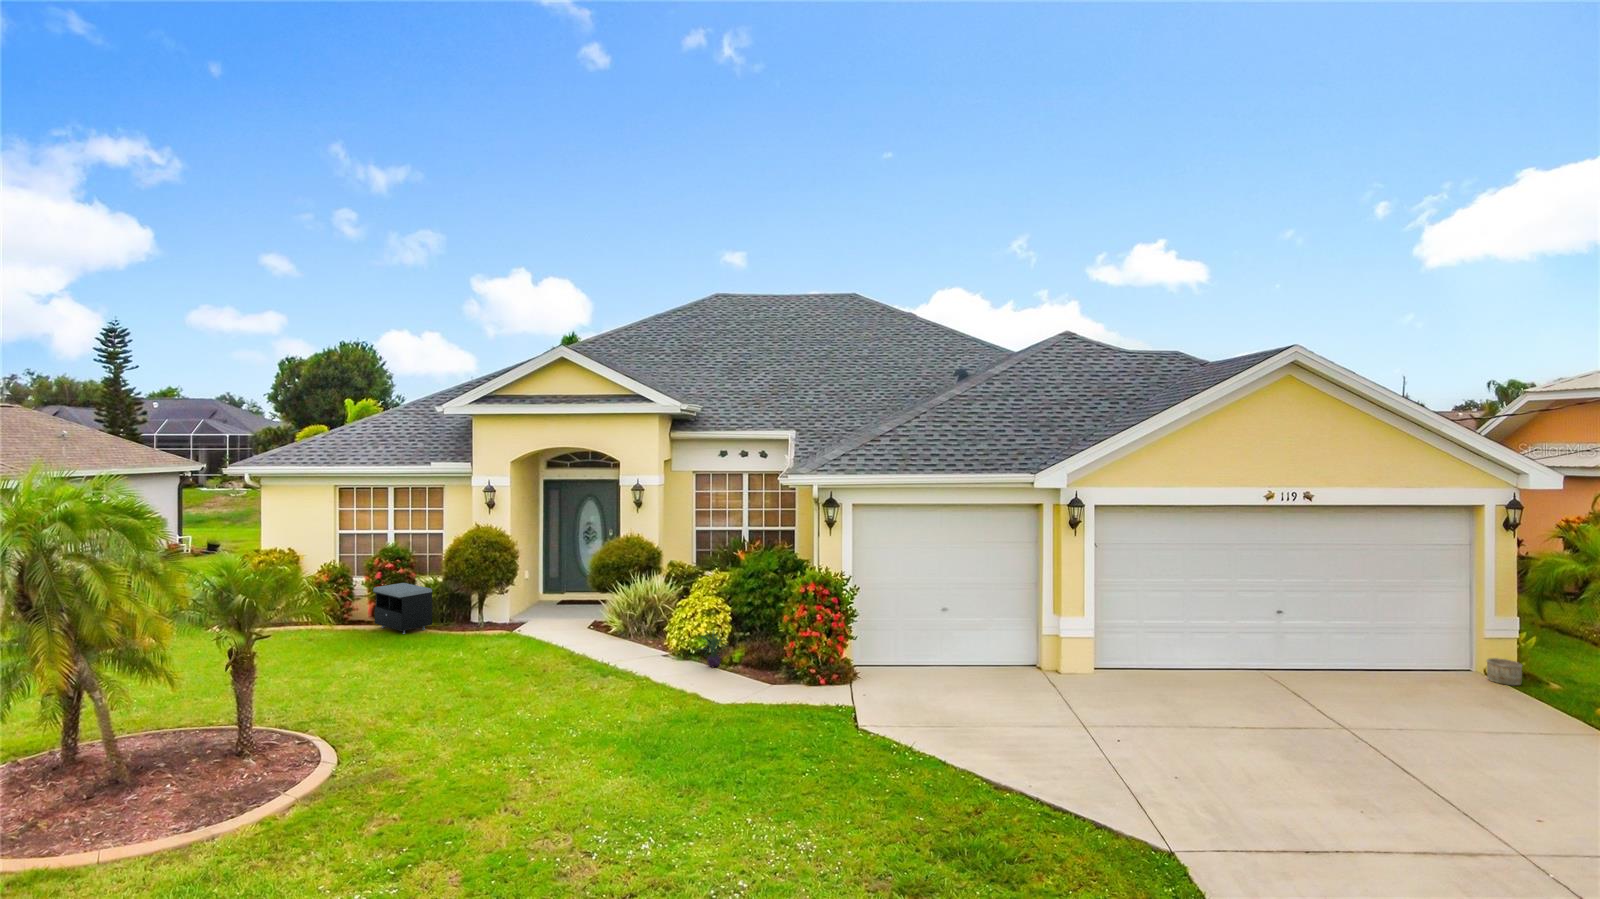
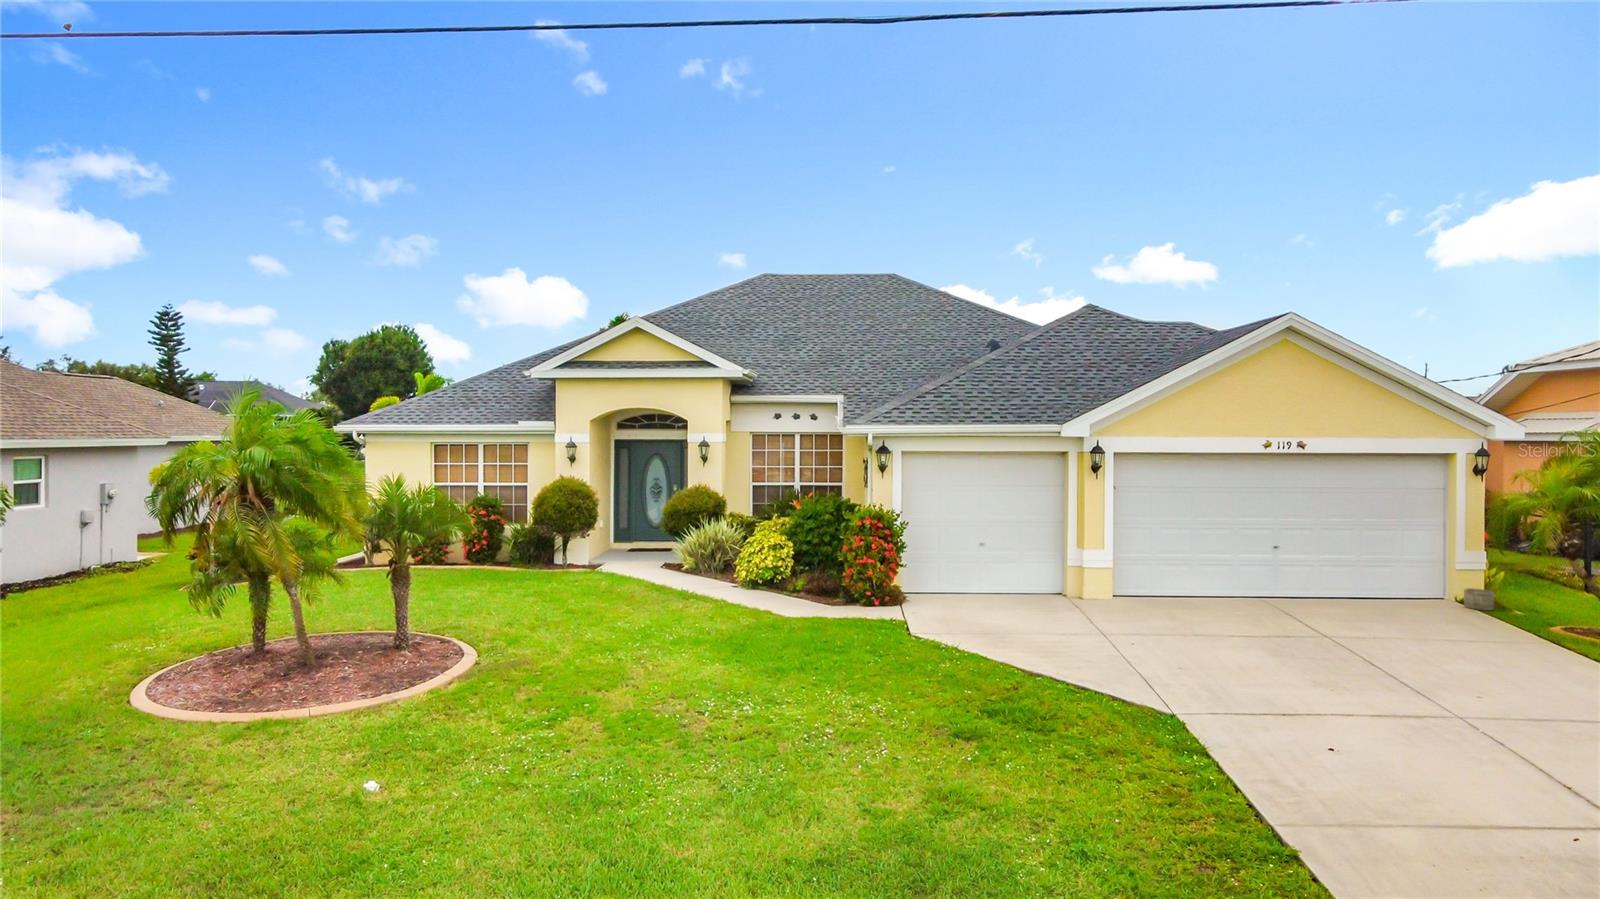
storage bench: present [373,583,432,634] -> none [472,527,524,570]
decorative plant: present [705,630,724,667] -> none [763,560,796,593]

